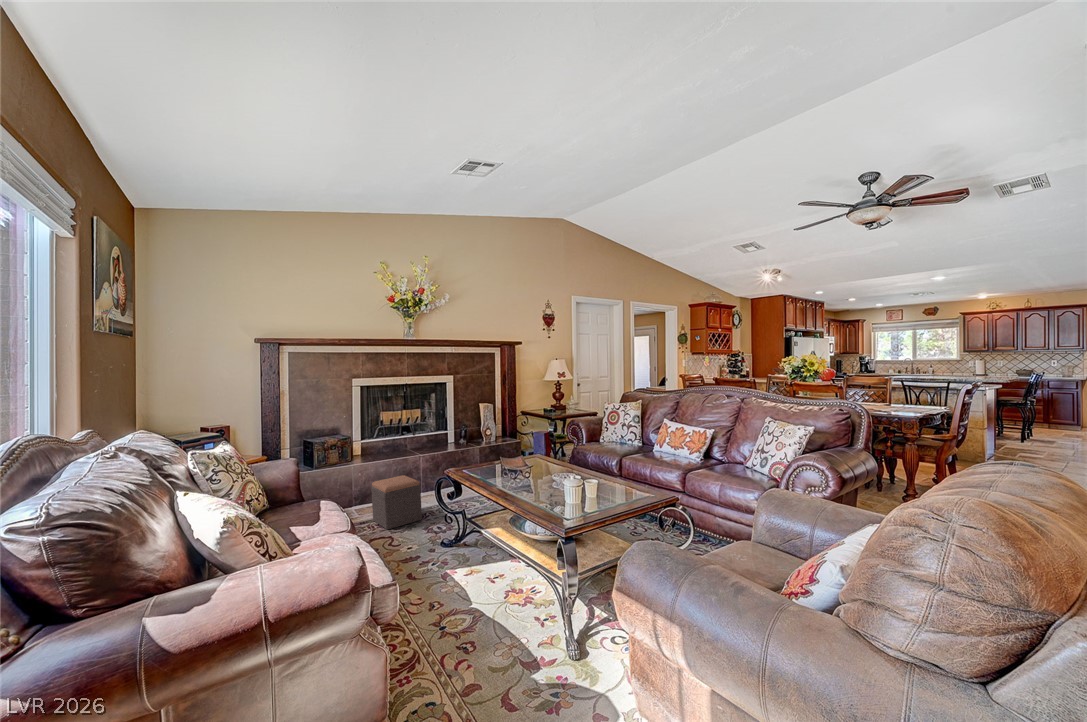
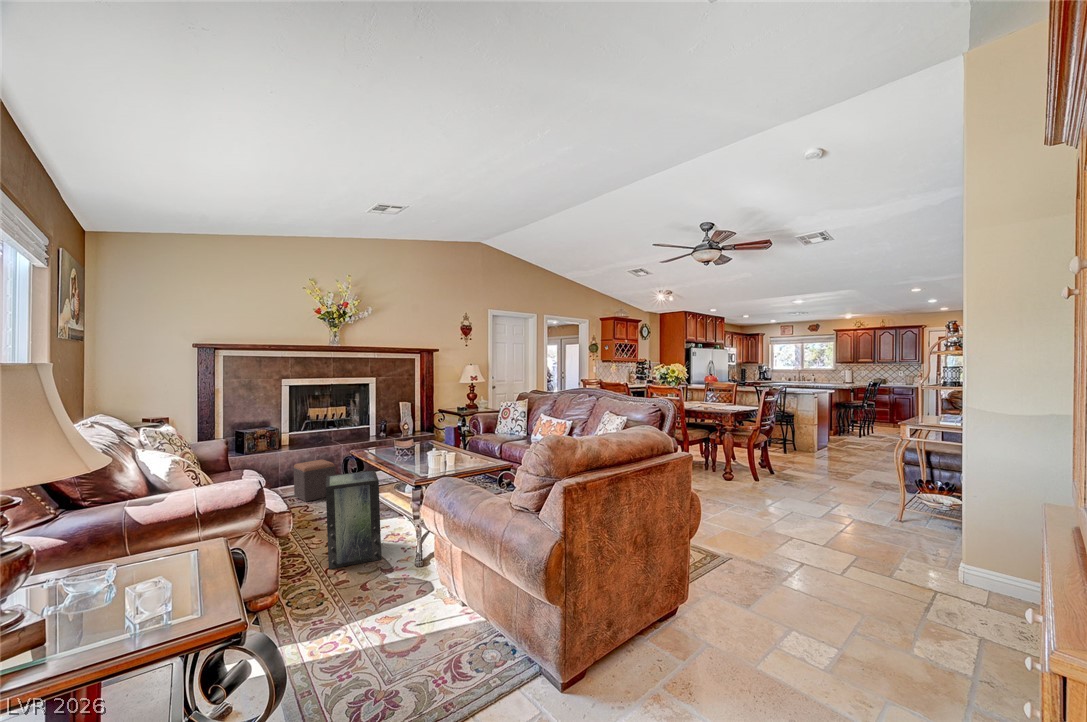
storage box: none [426,506,509,659] -> present [326,470,381,569]

